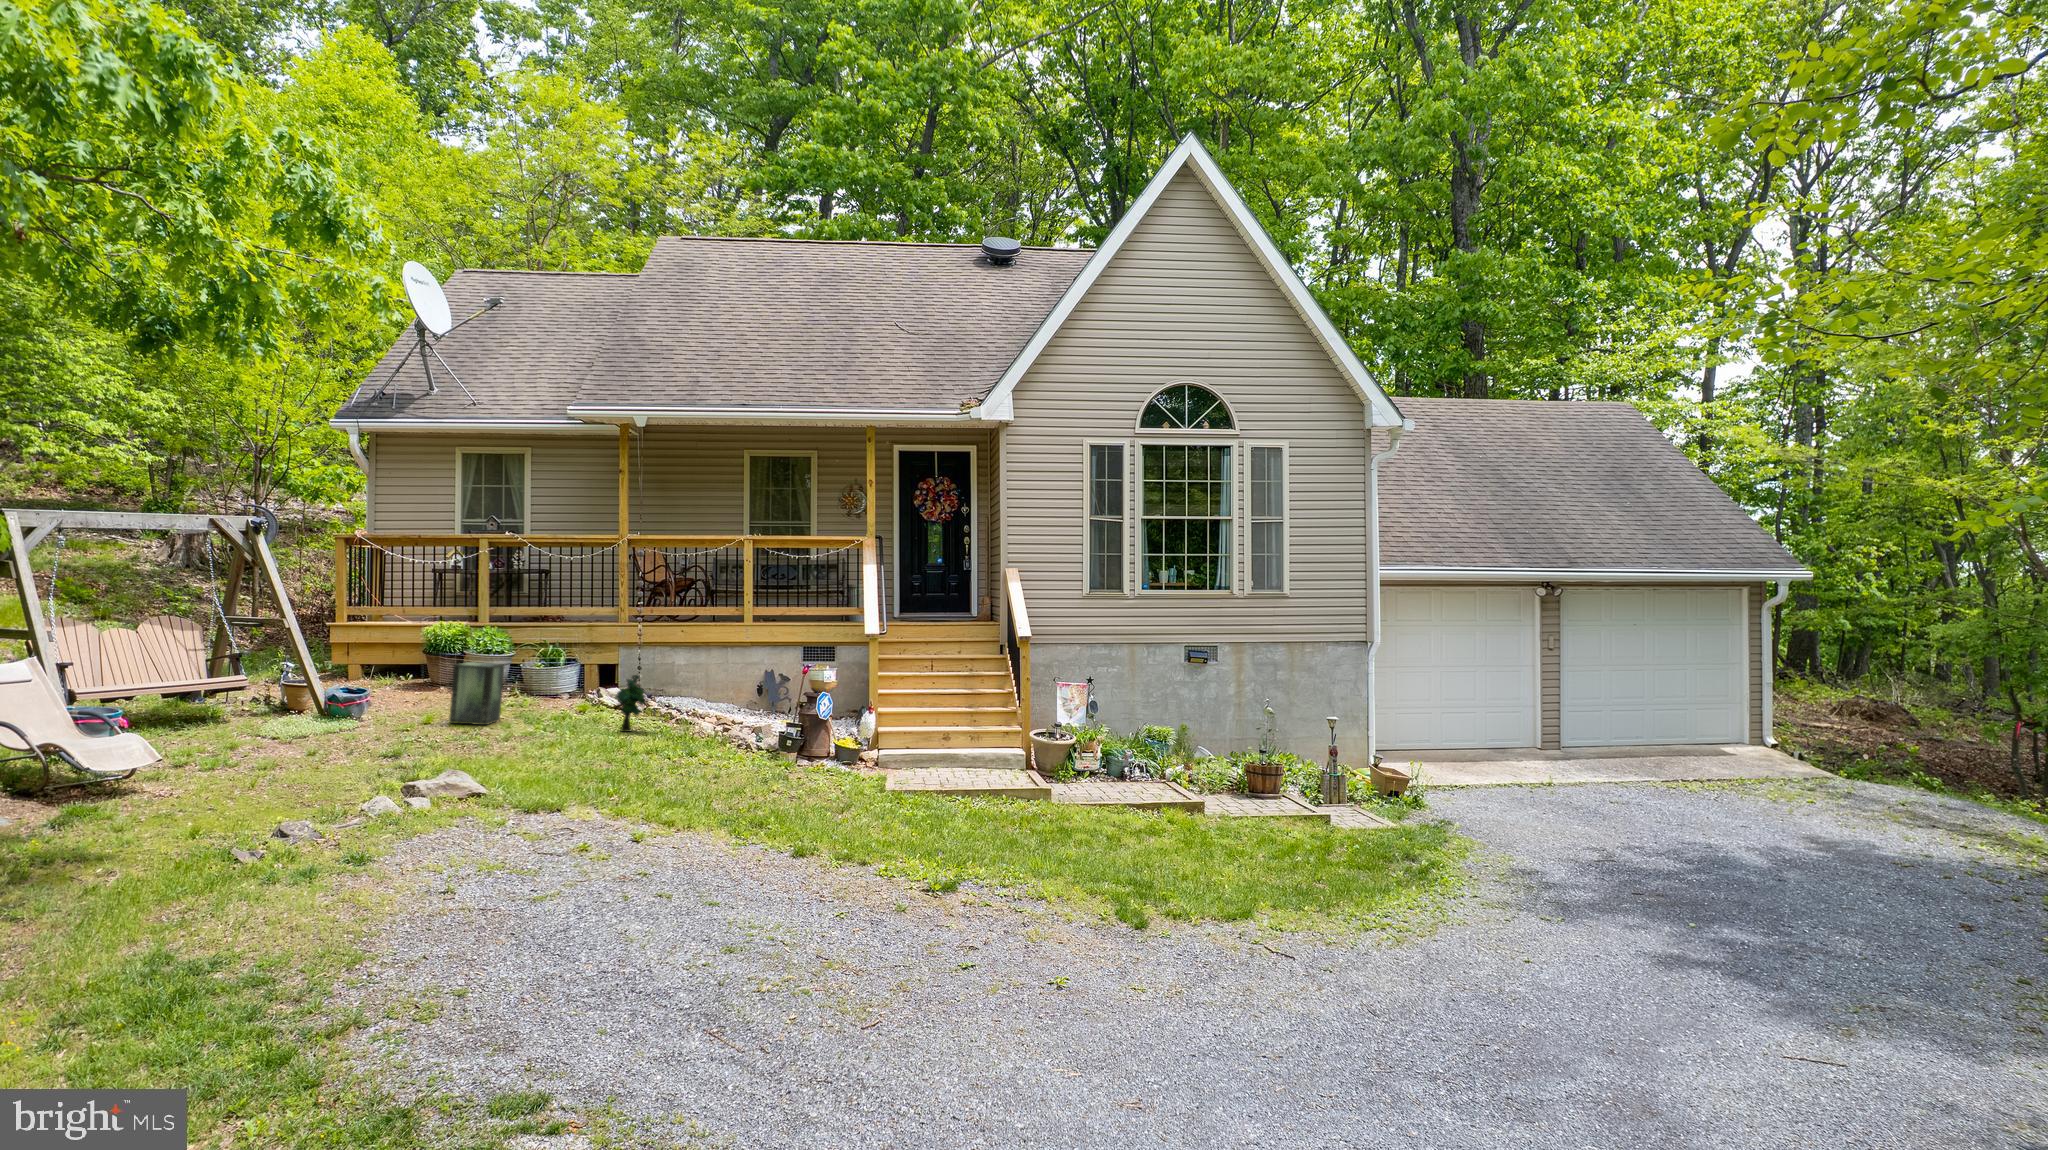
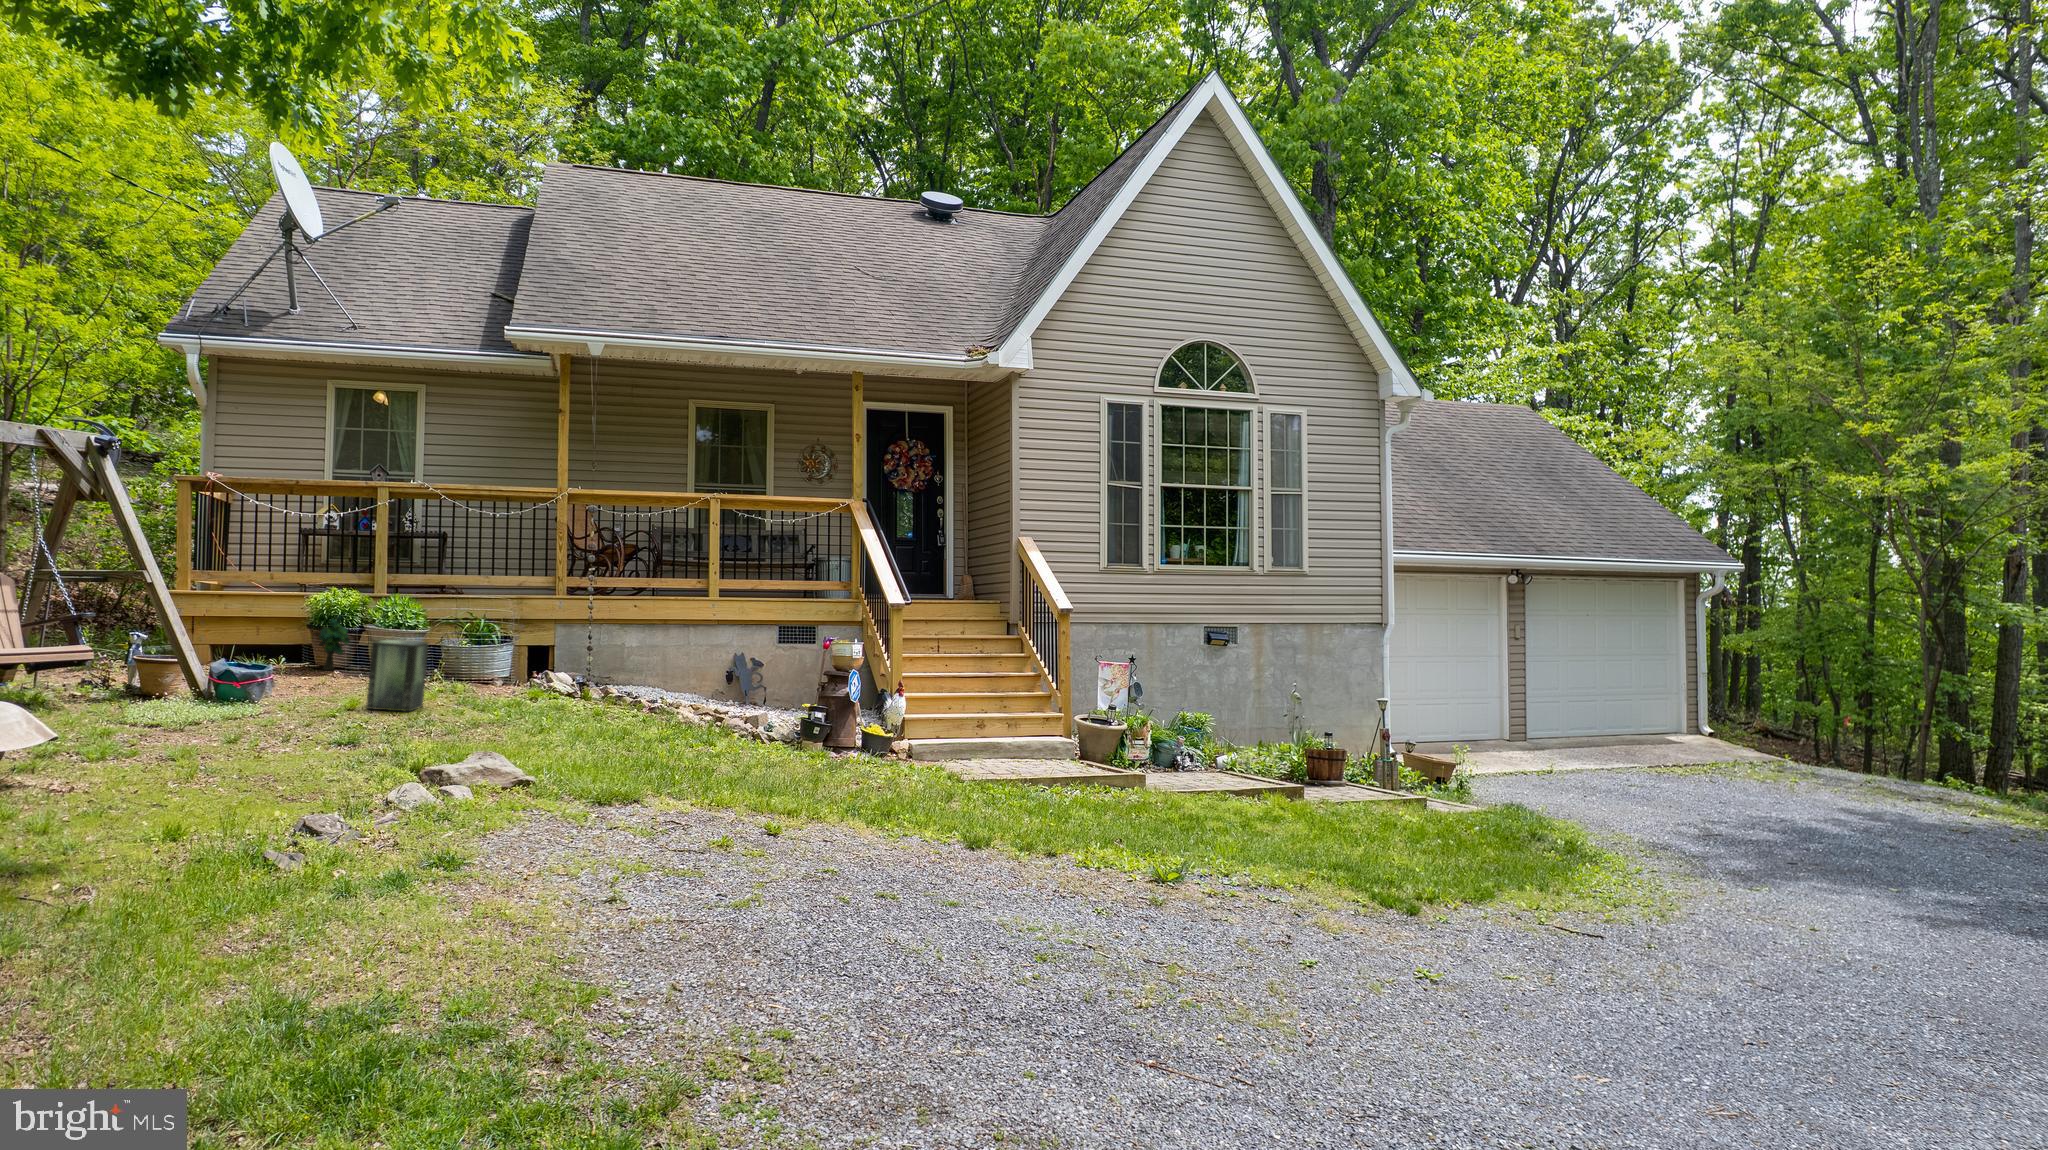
decorative plant: present [614,675,645,732] -> present [317,615,350,670]

